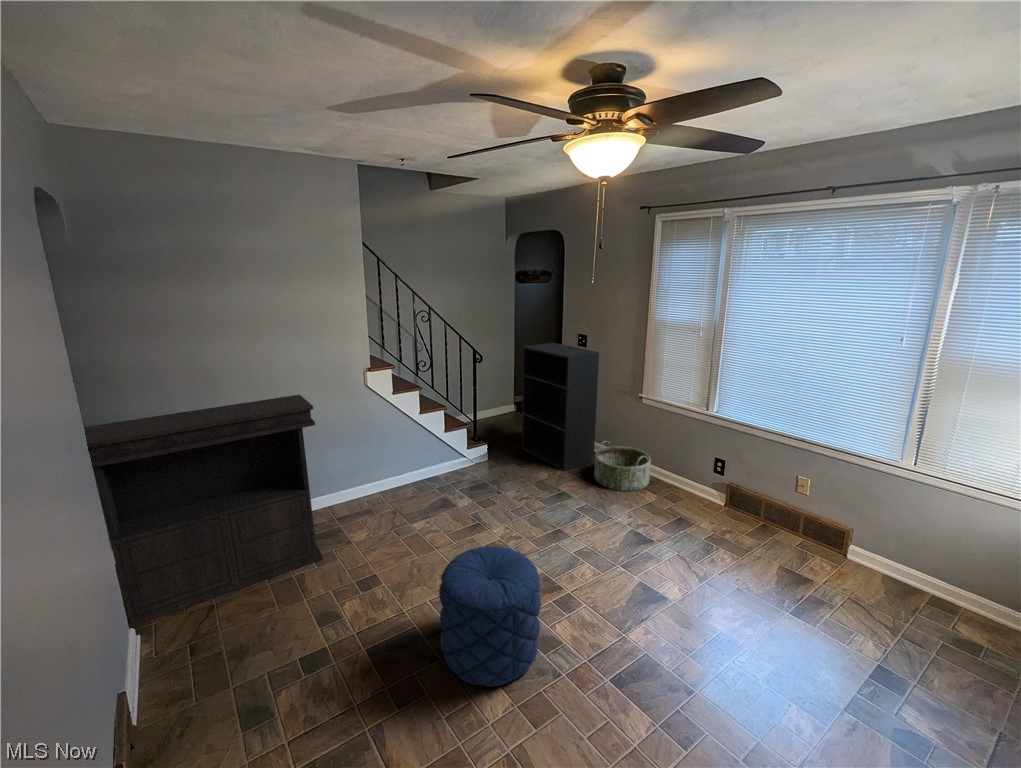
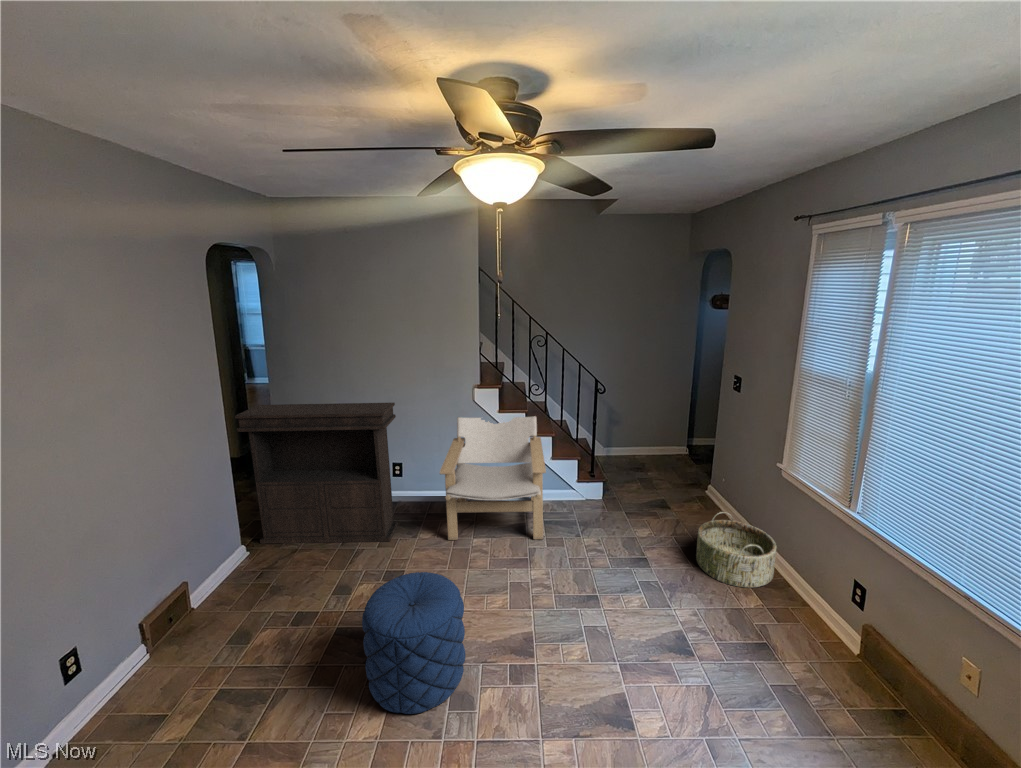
bookshelf: present [522,343,599,471] -> none [647,382,731,534]
lounge chair: none [350,391,486,535] -> present [440,416,546,540]

